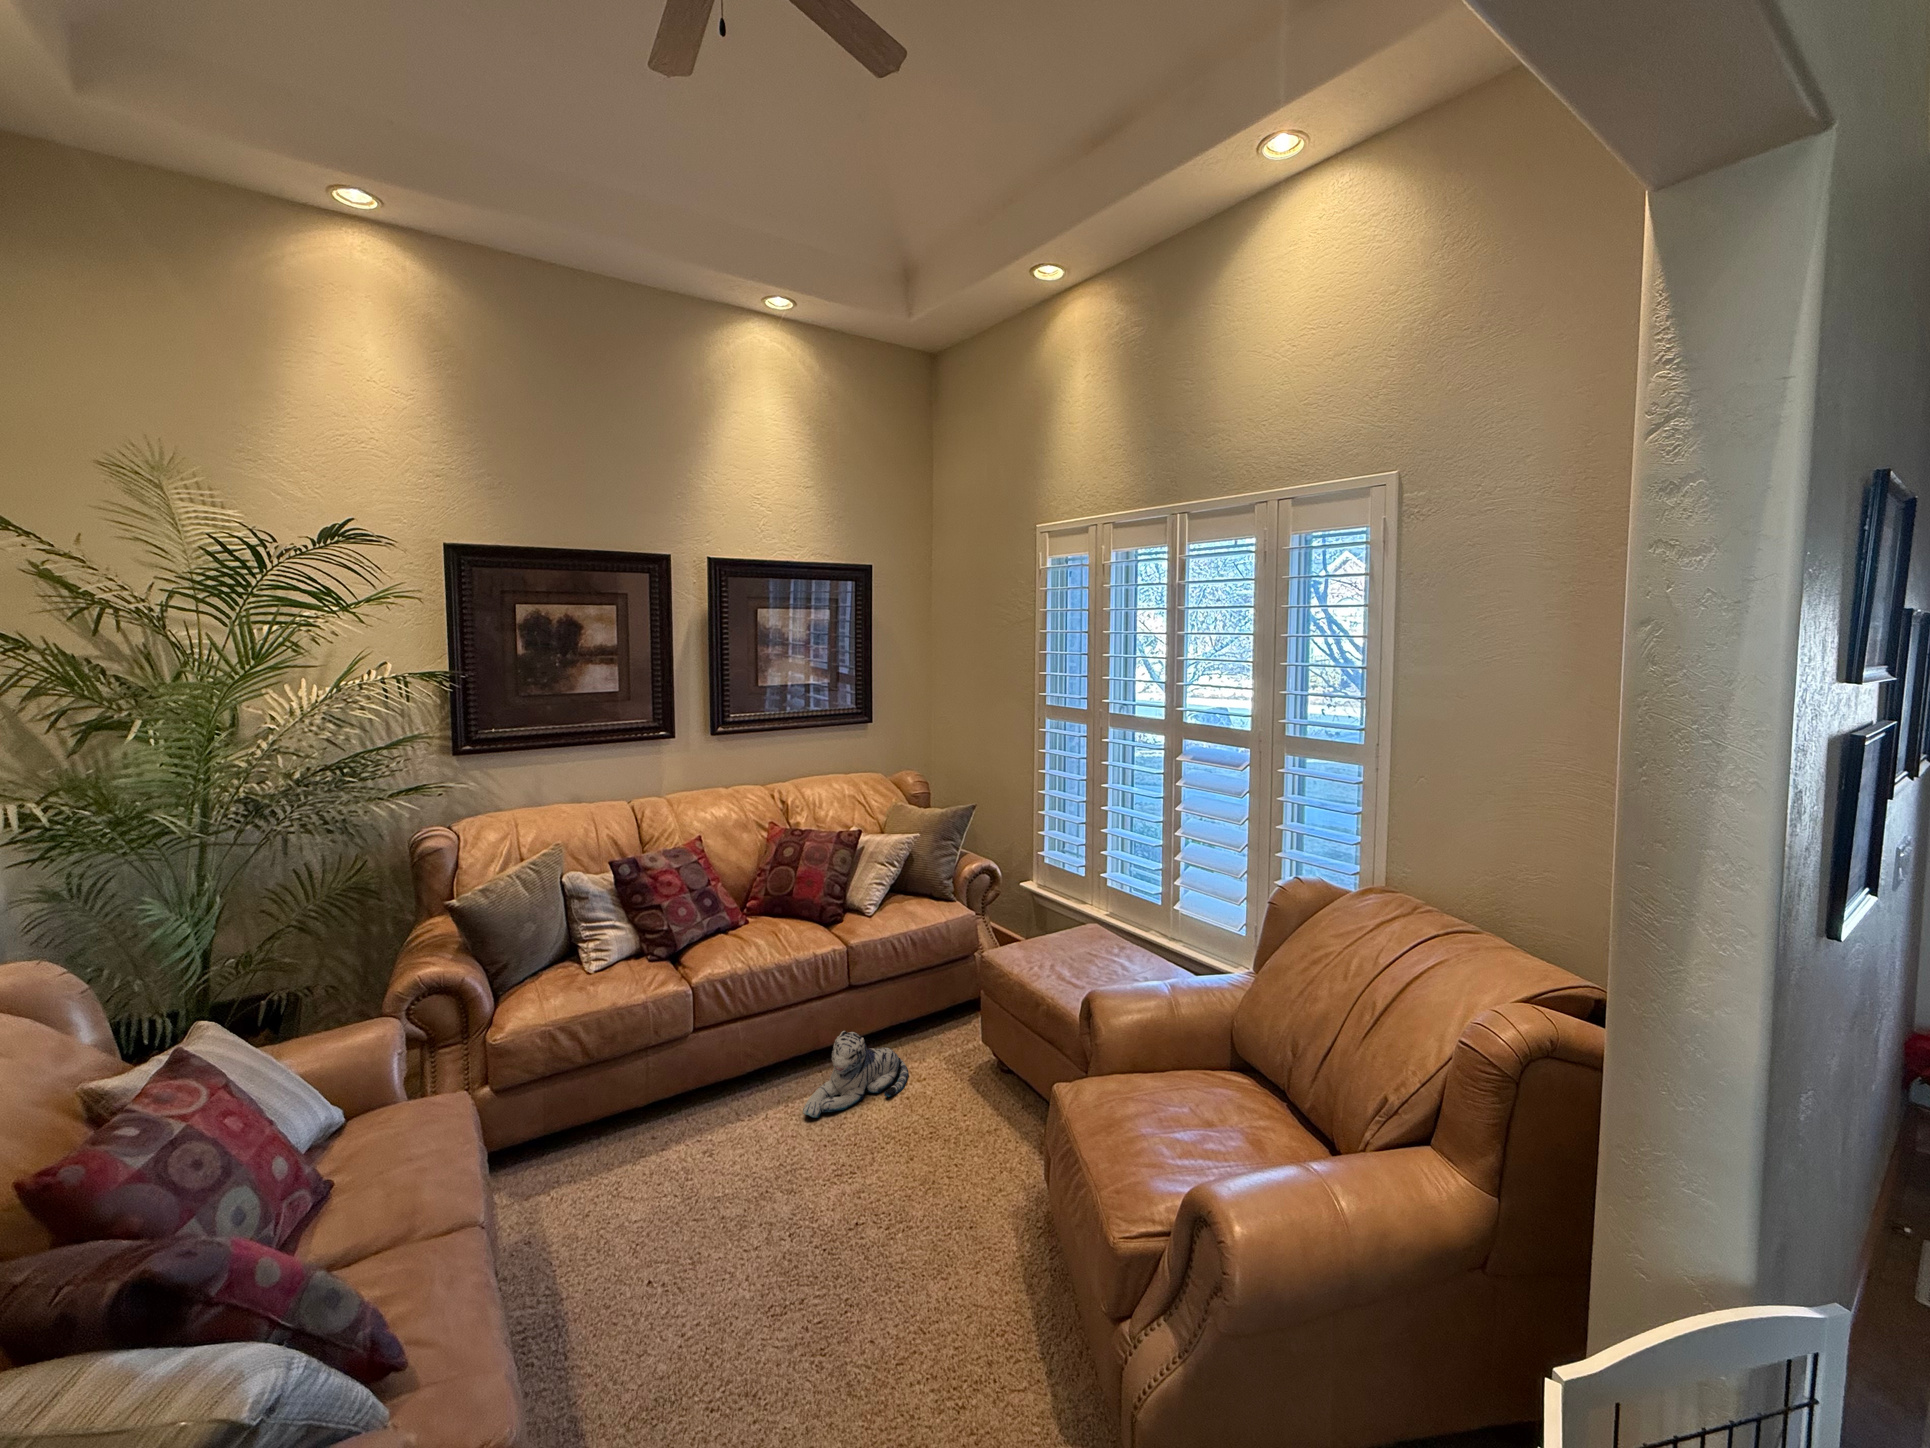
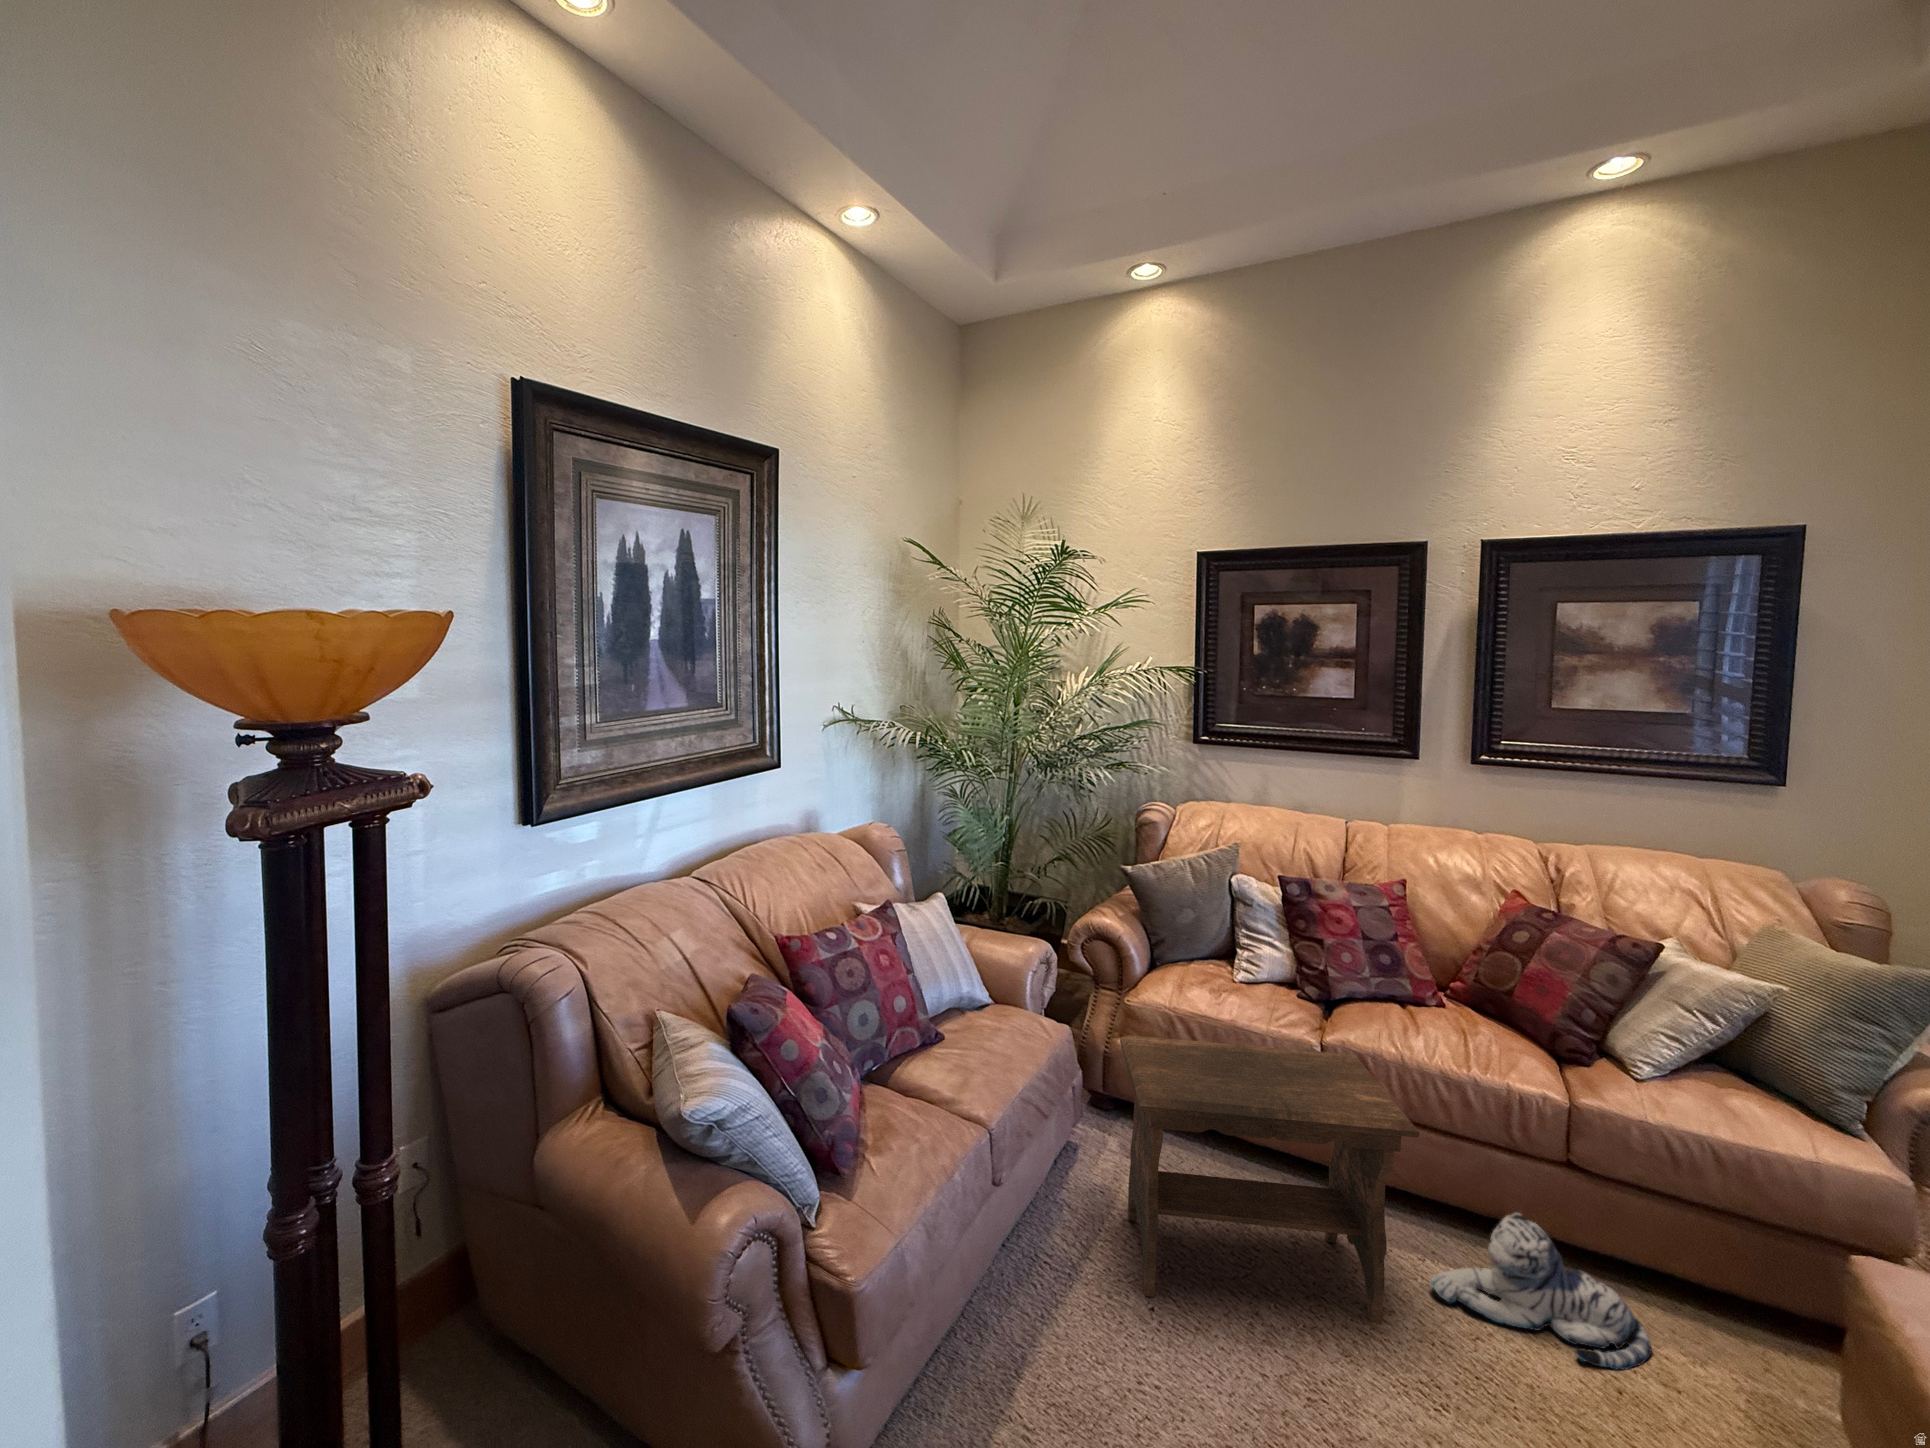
footstool: none [548,978,809,1277] -> present [1120,1035,1419,1323]

